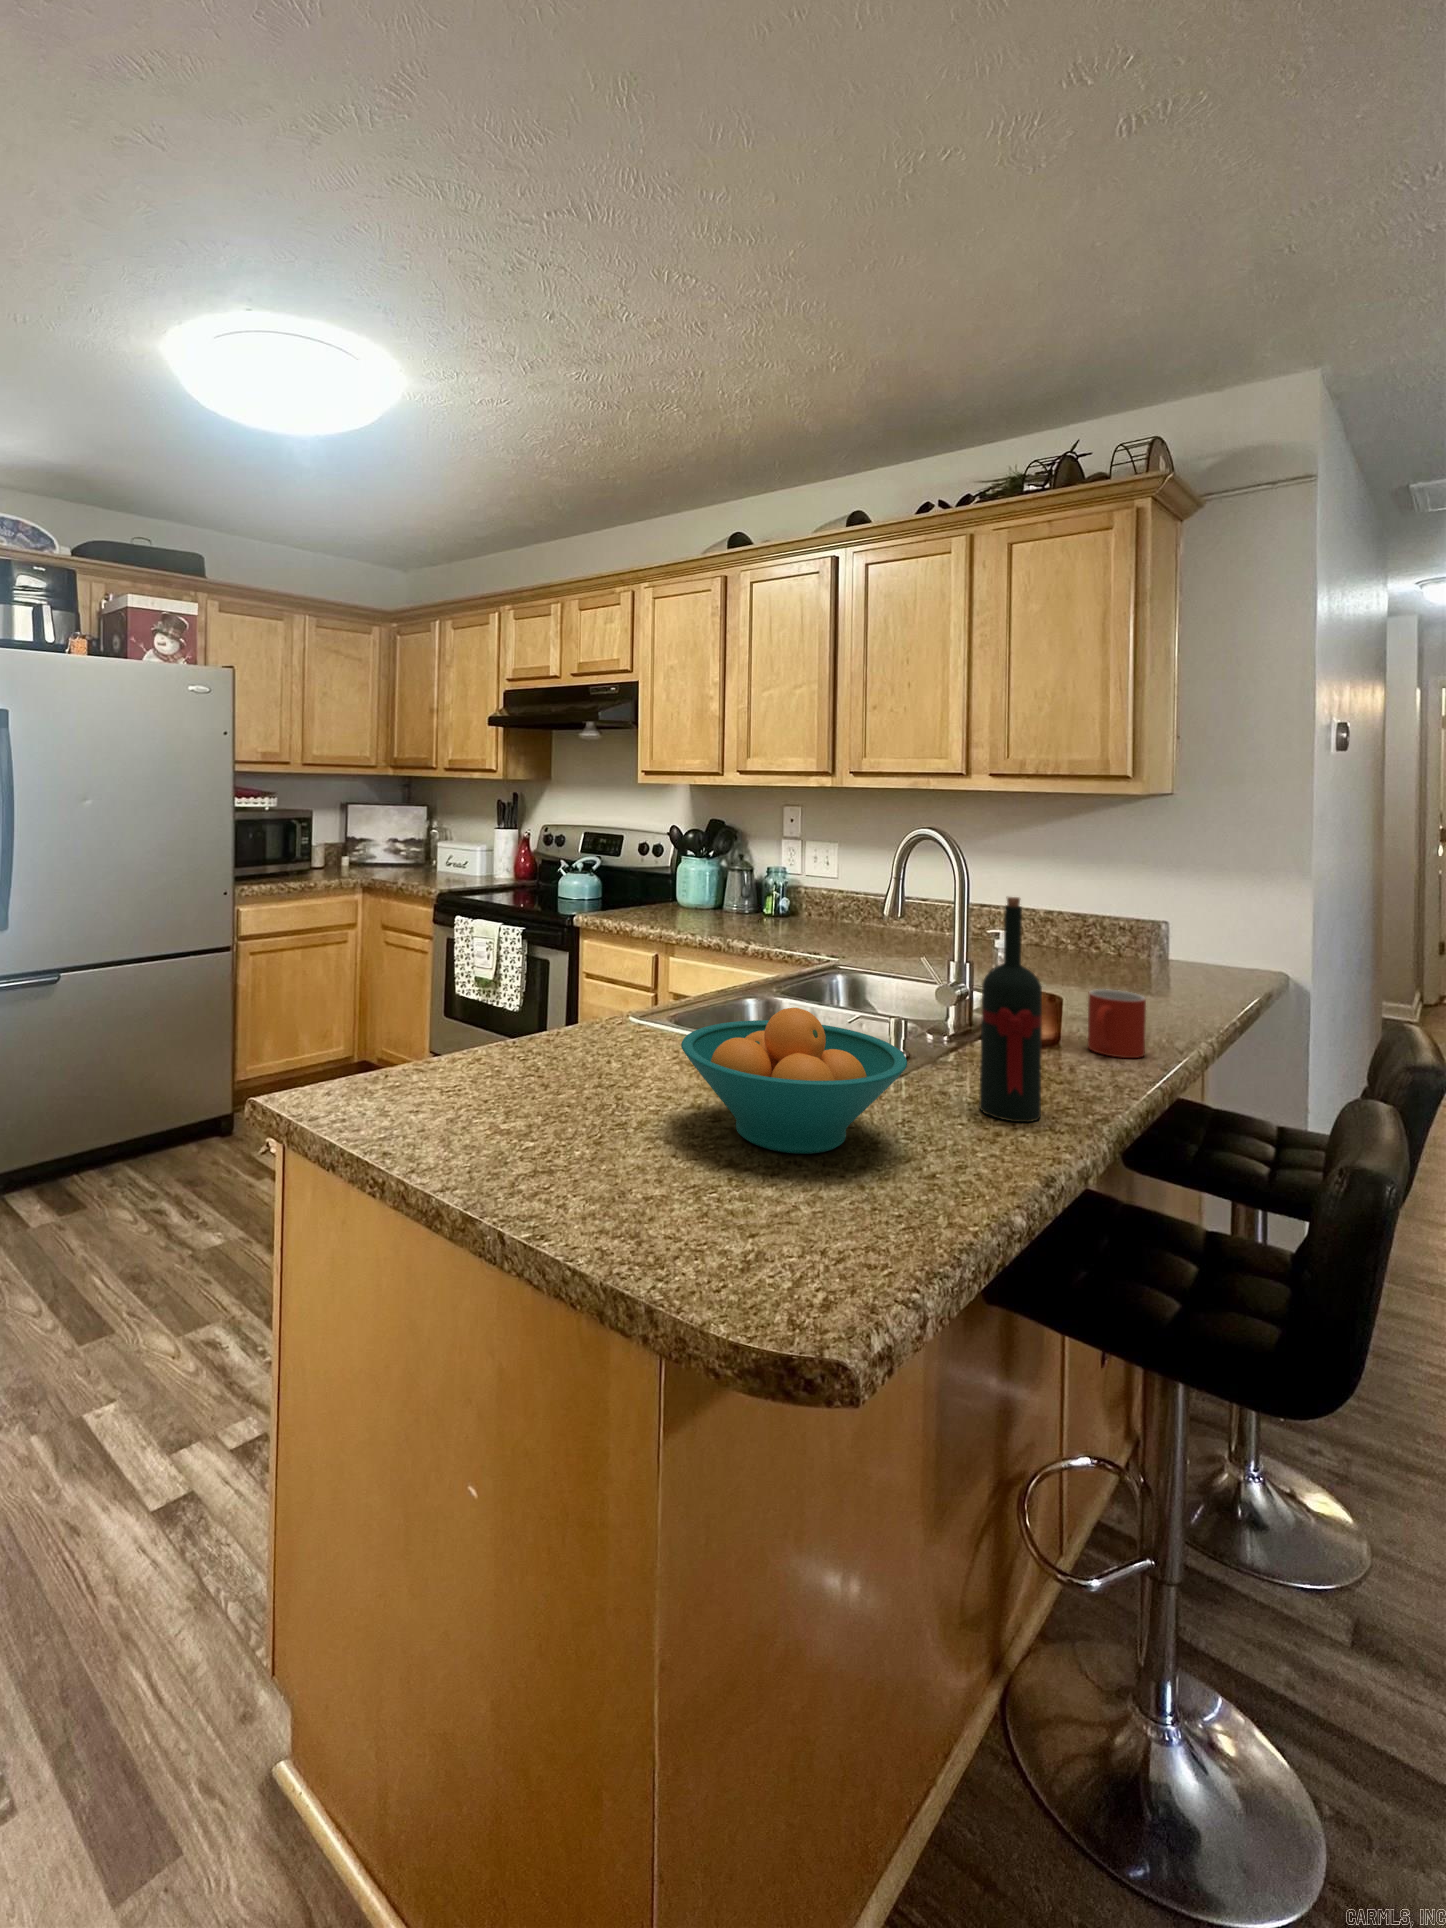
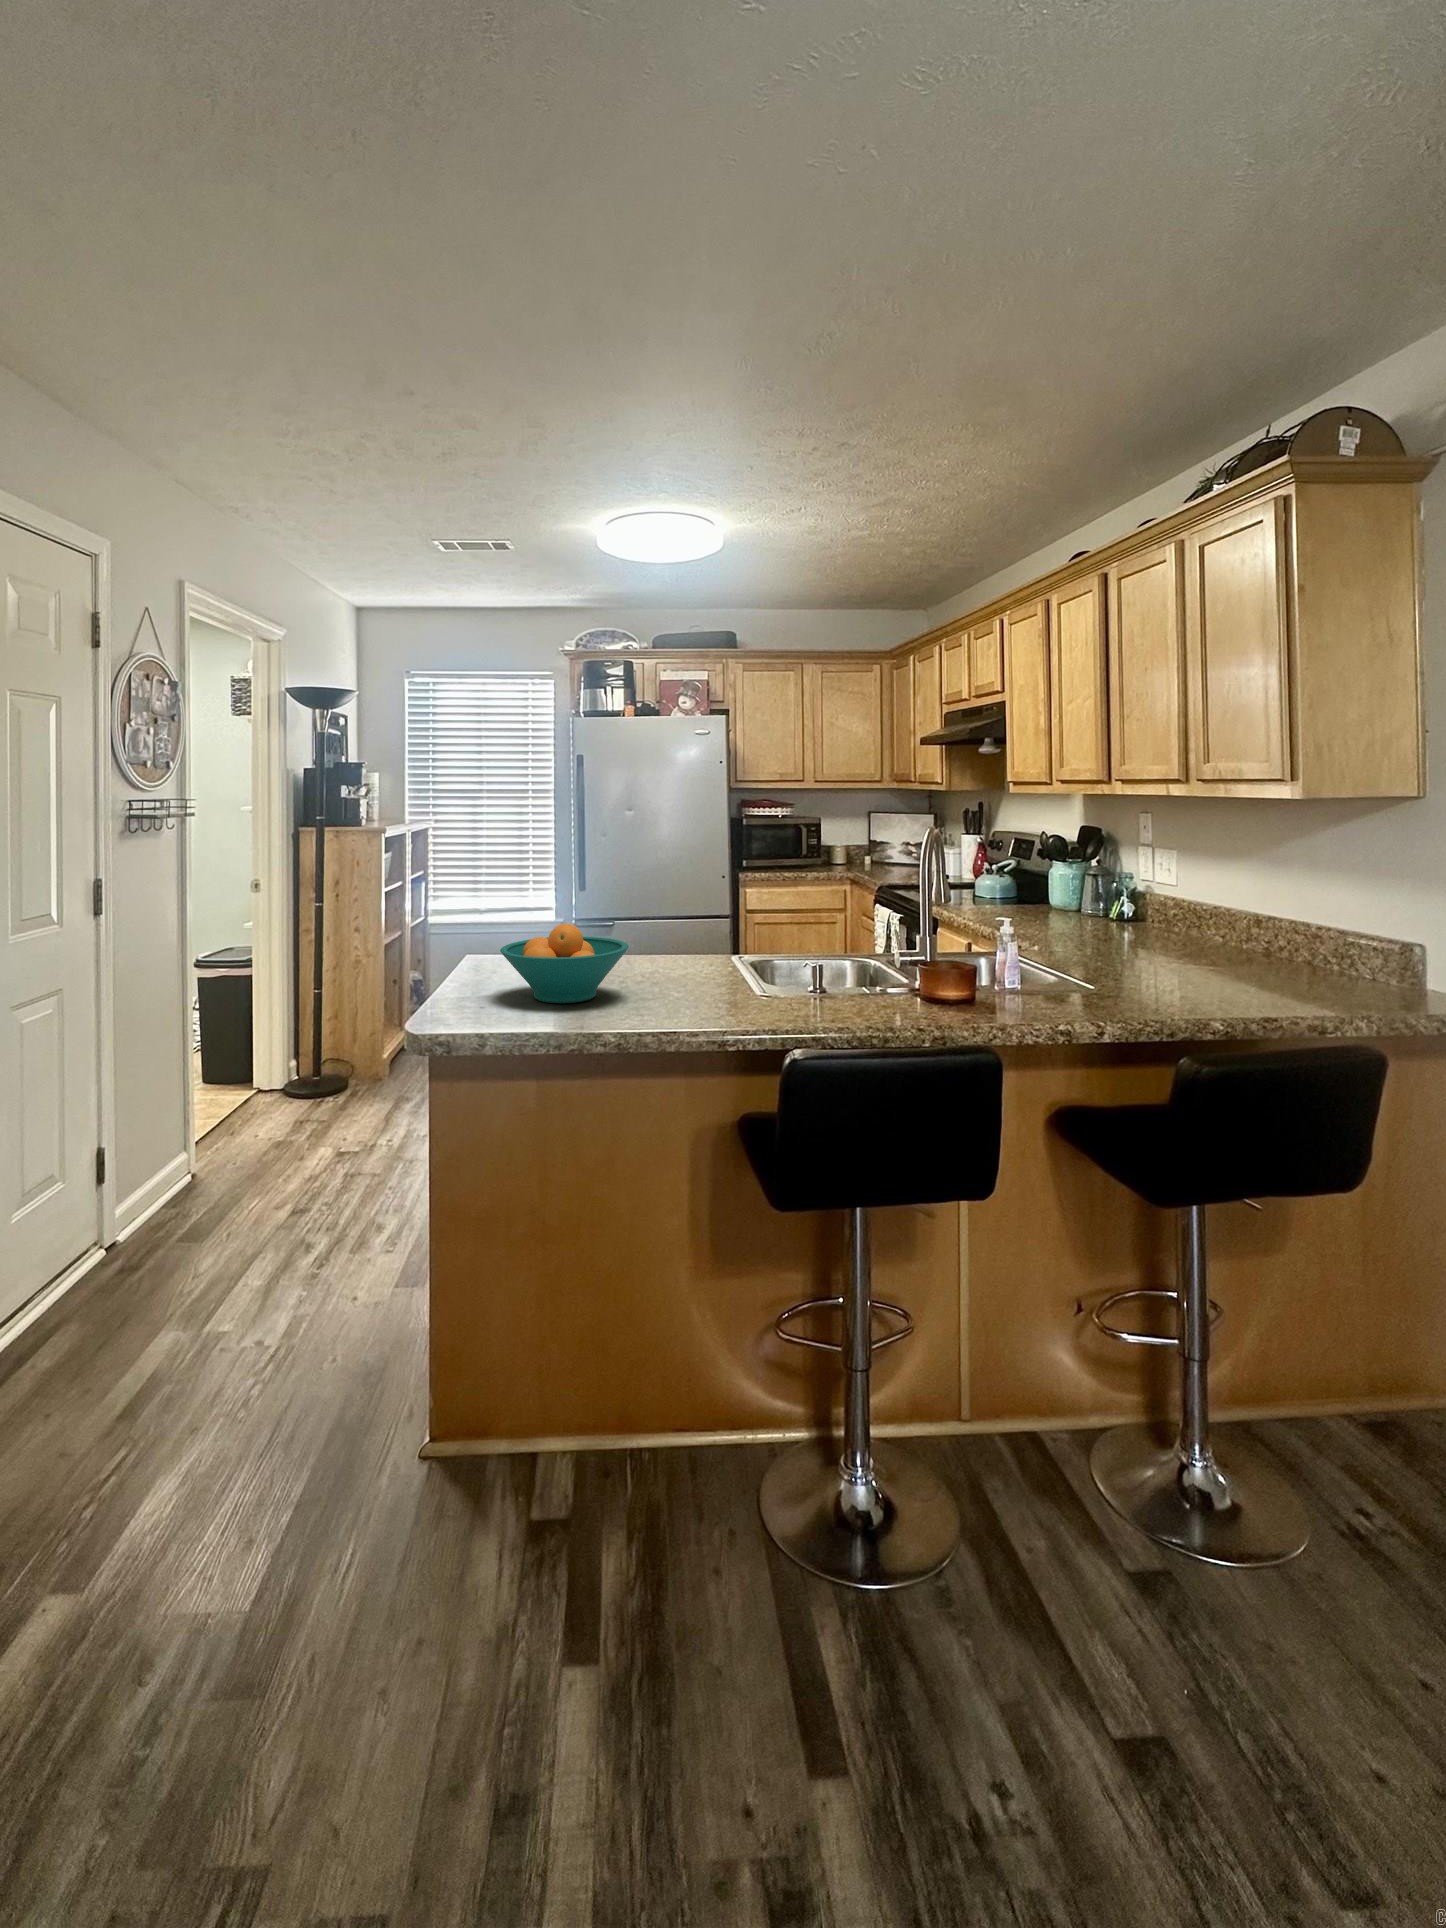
wine bottle: present [979,897,1042,1122] -> none [684,867,732,1019]
mug: present [1088,989,1146,1058] -> none [914,963,978,1021]

